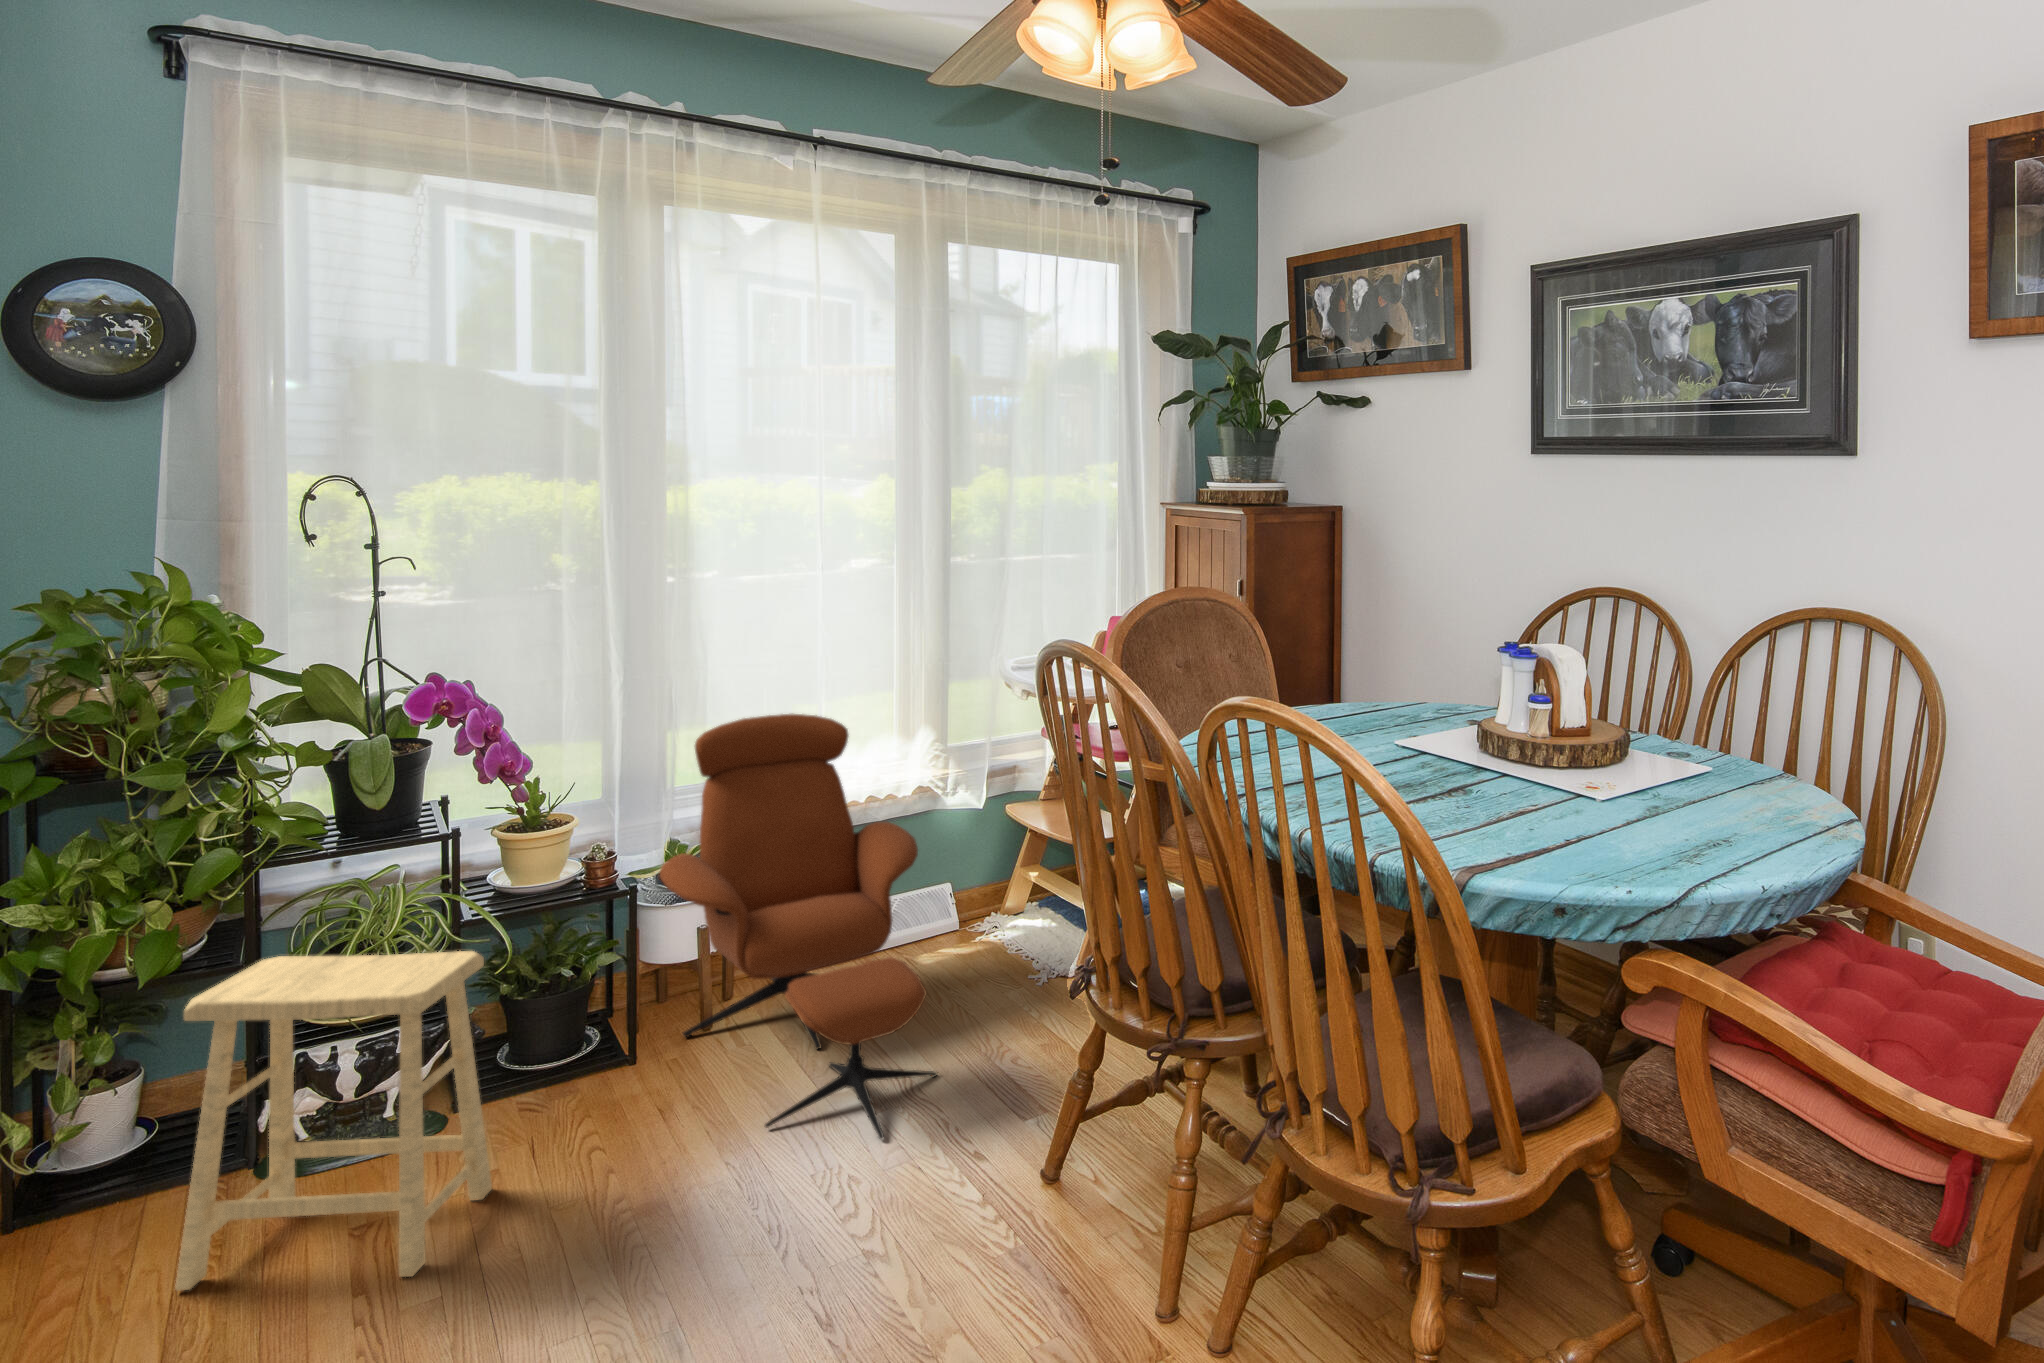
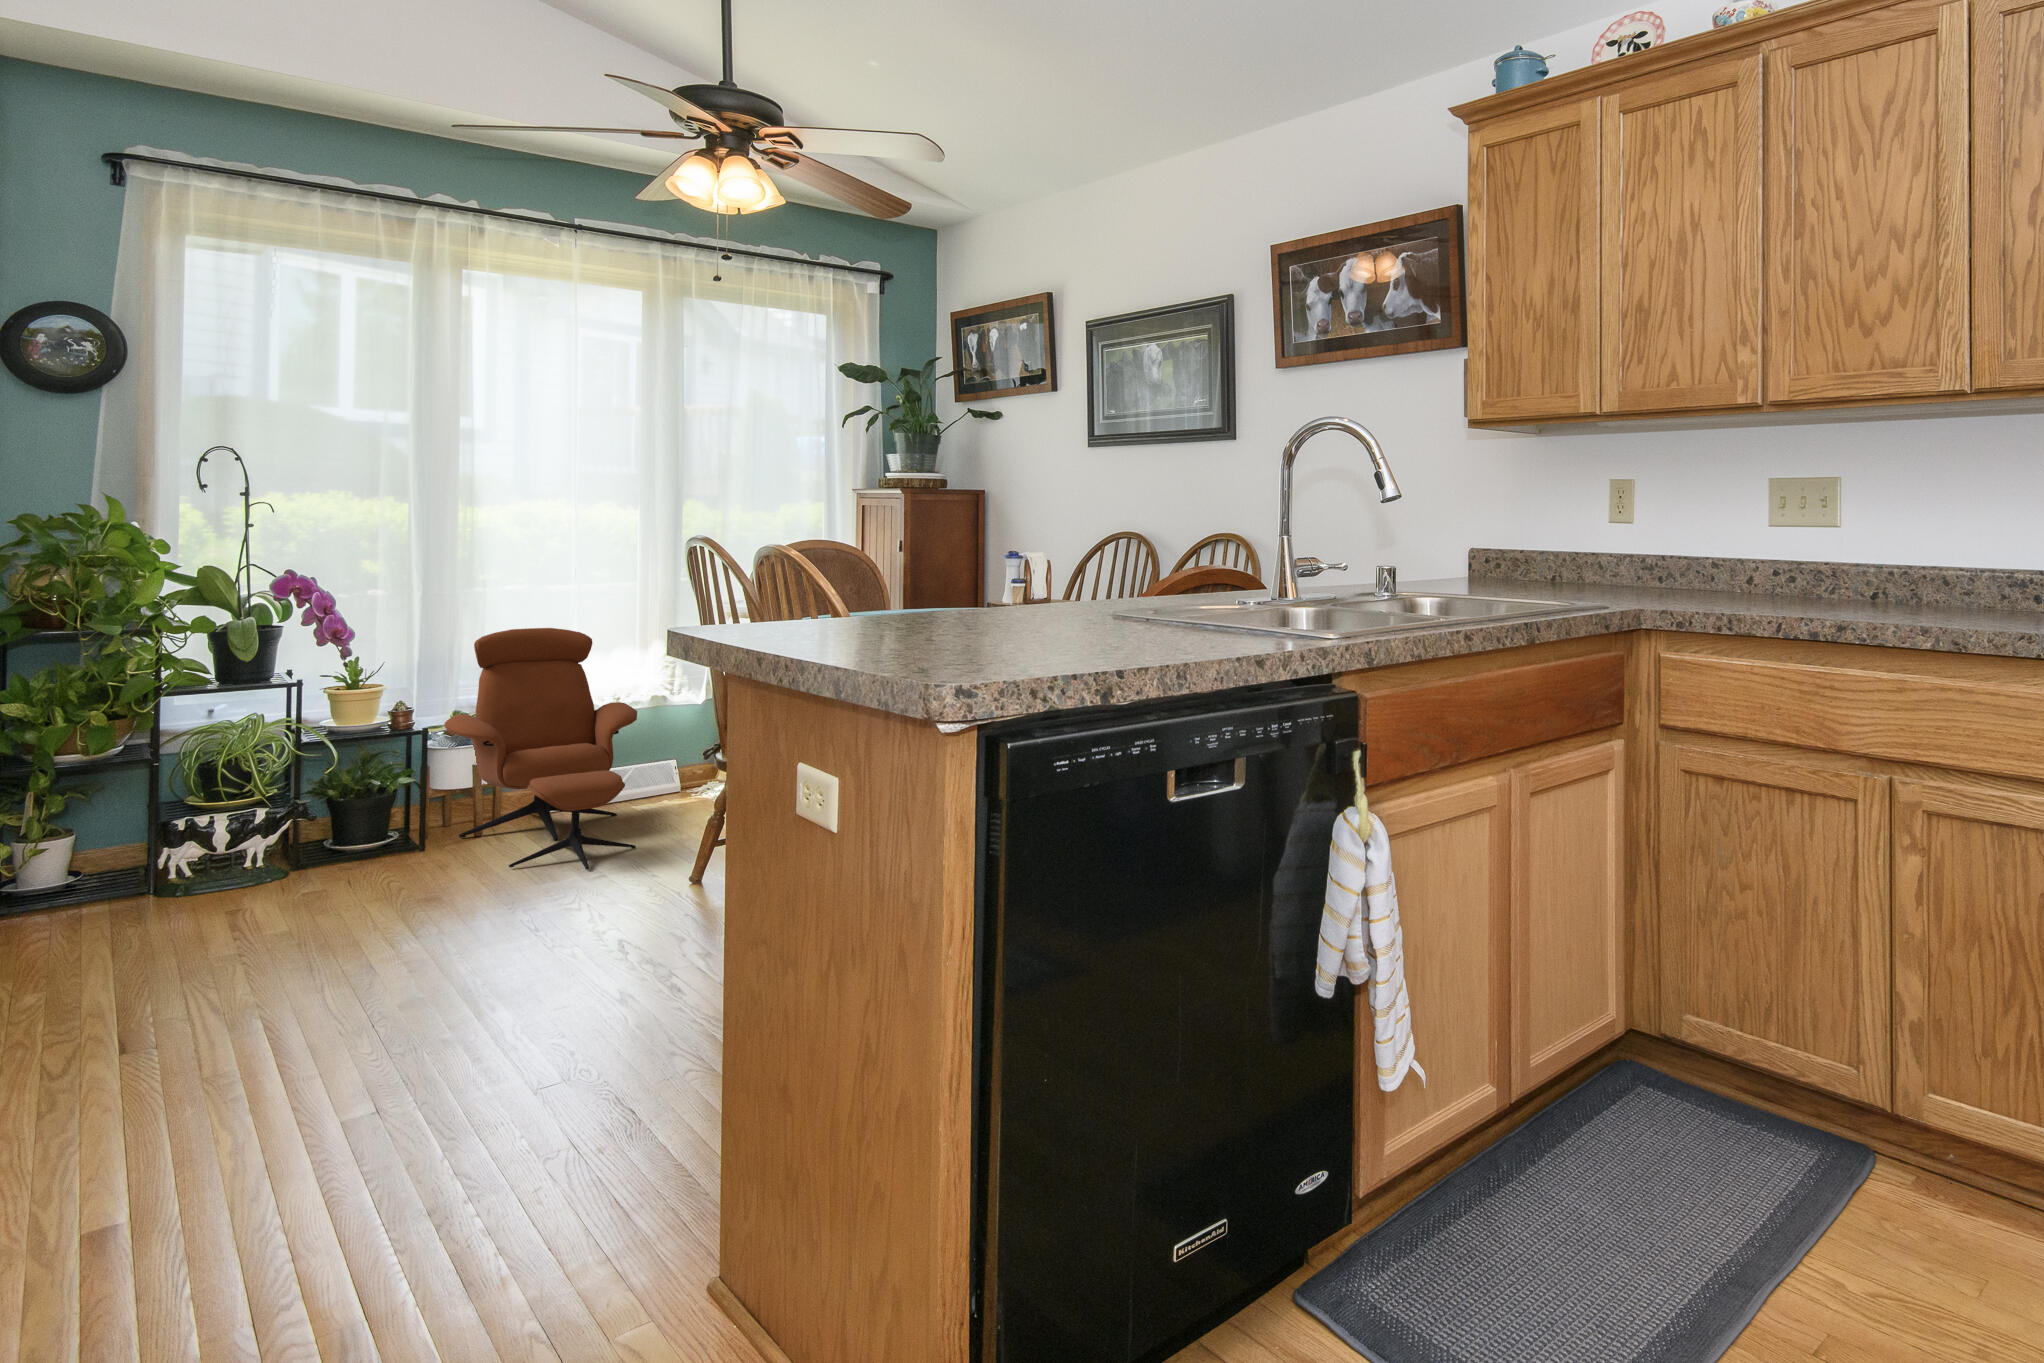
footstool: present [175,951,492,1291] -> none [117,737,321,926]

